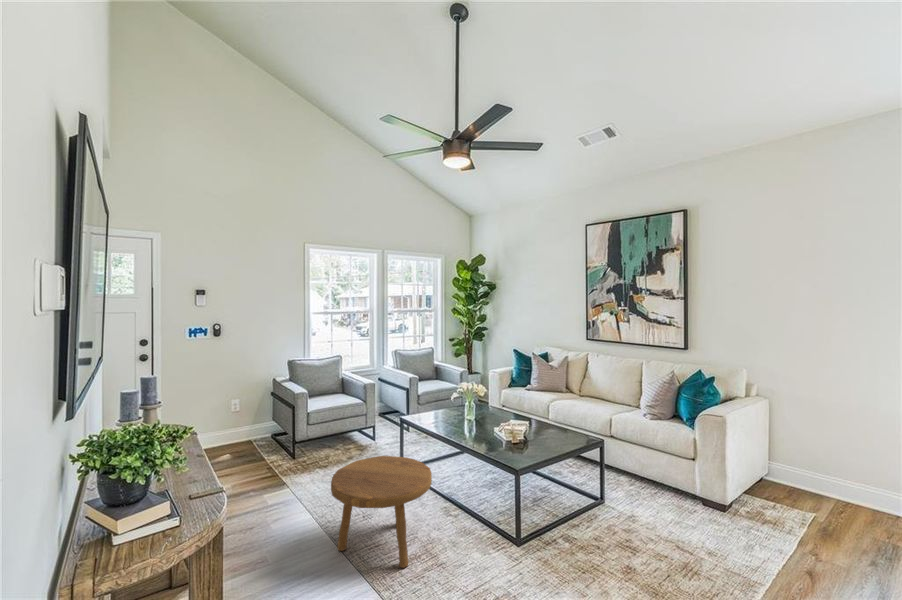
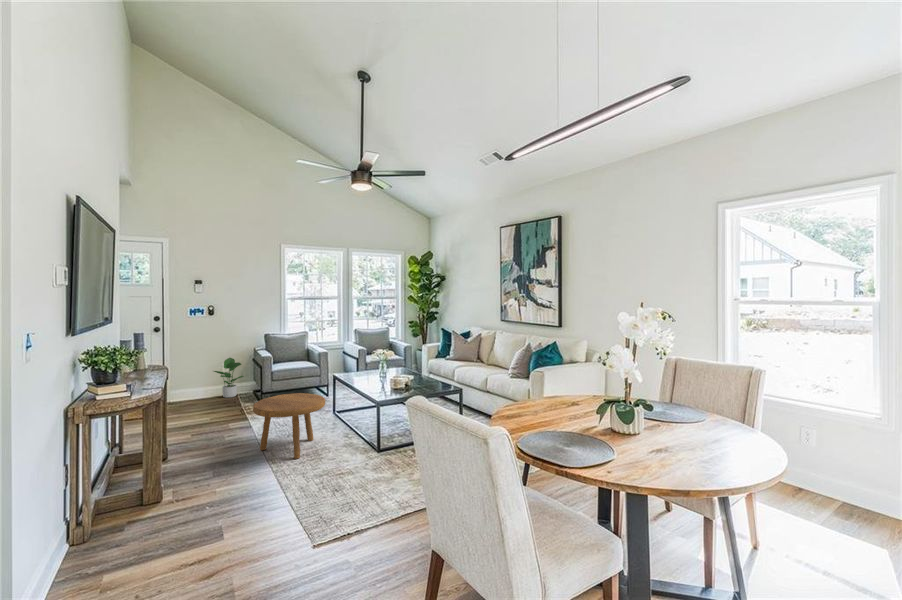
potted plant: none [219,392,262,447] -> present [214,358,243,398]

